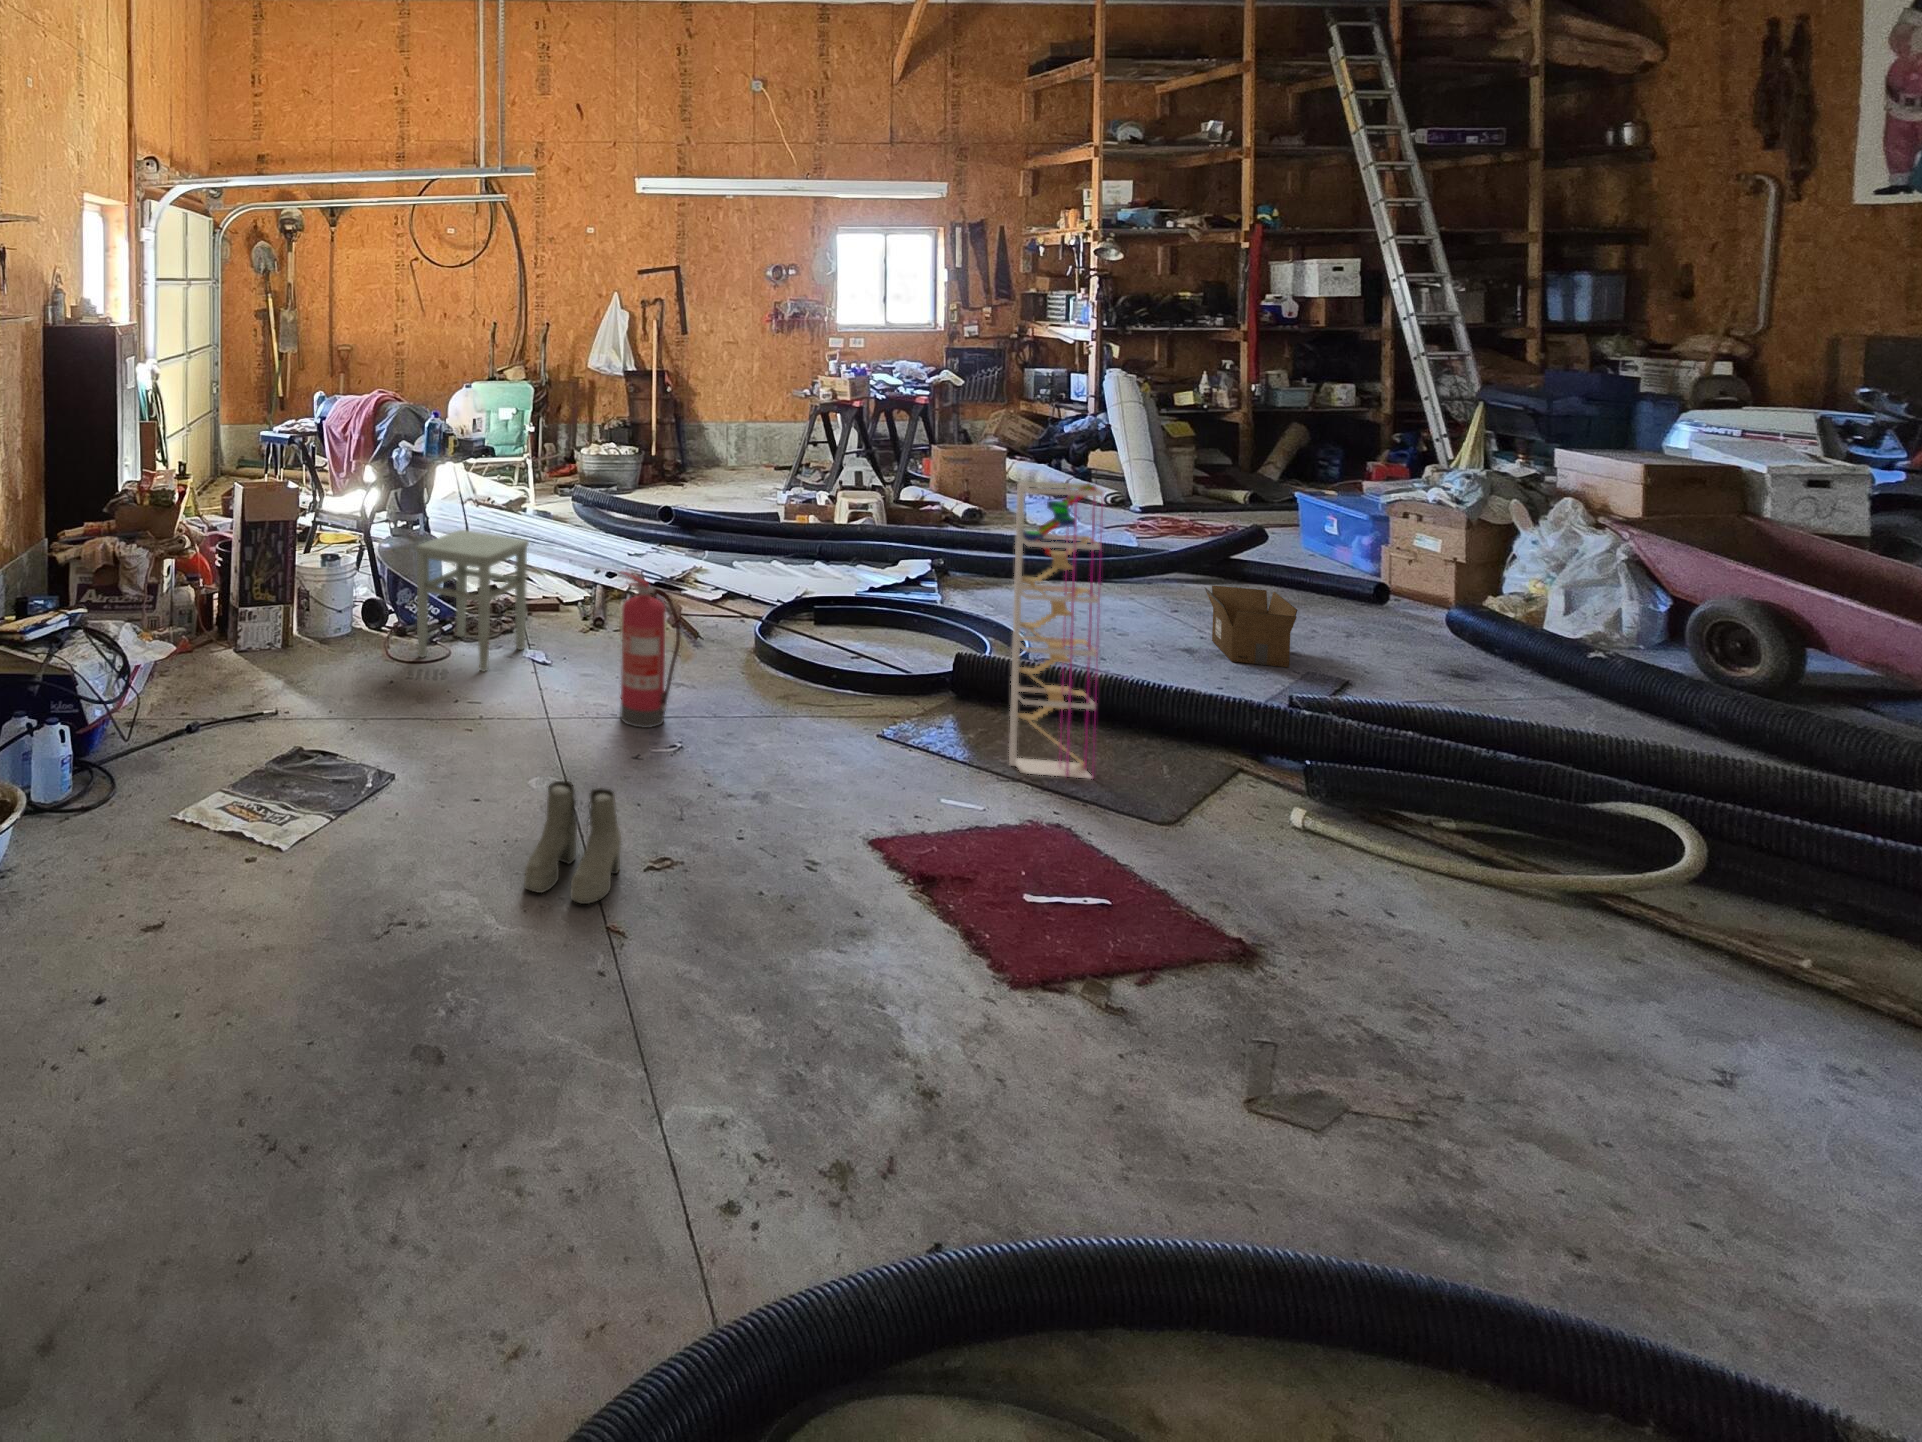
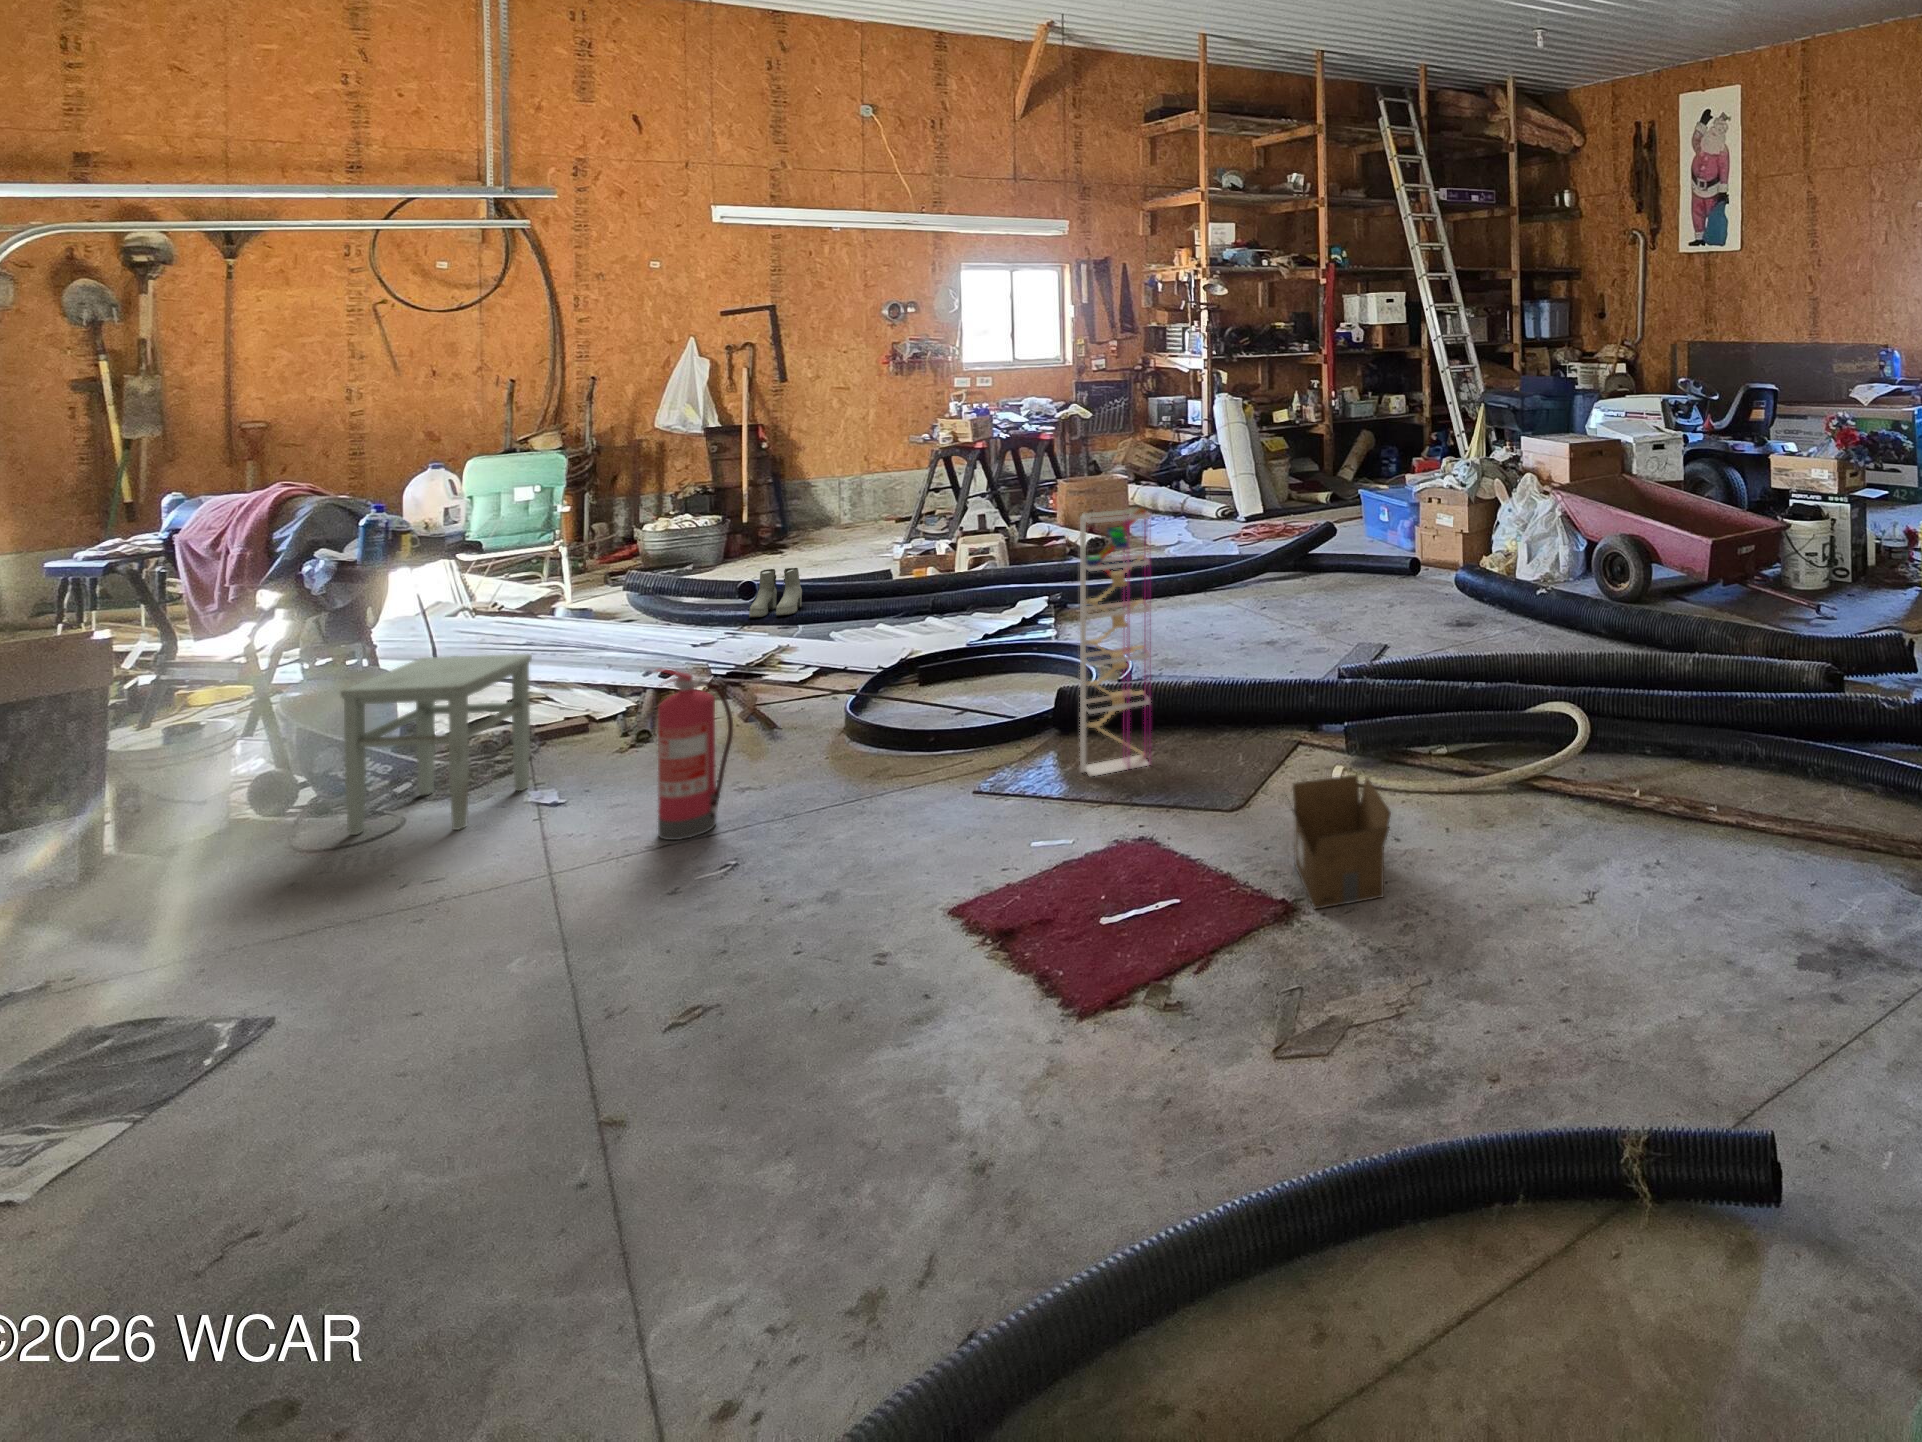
cardboard box: present [1205,586,1298,668] -> present [1286,775,1391,909]
boots: present [524,781,621,904] -> present [749,568,802,617]

